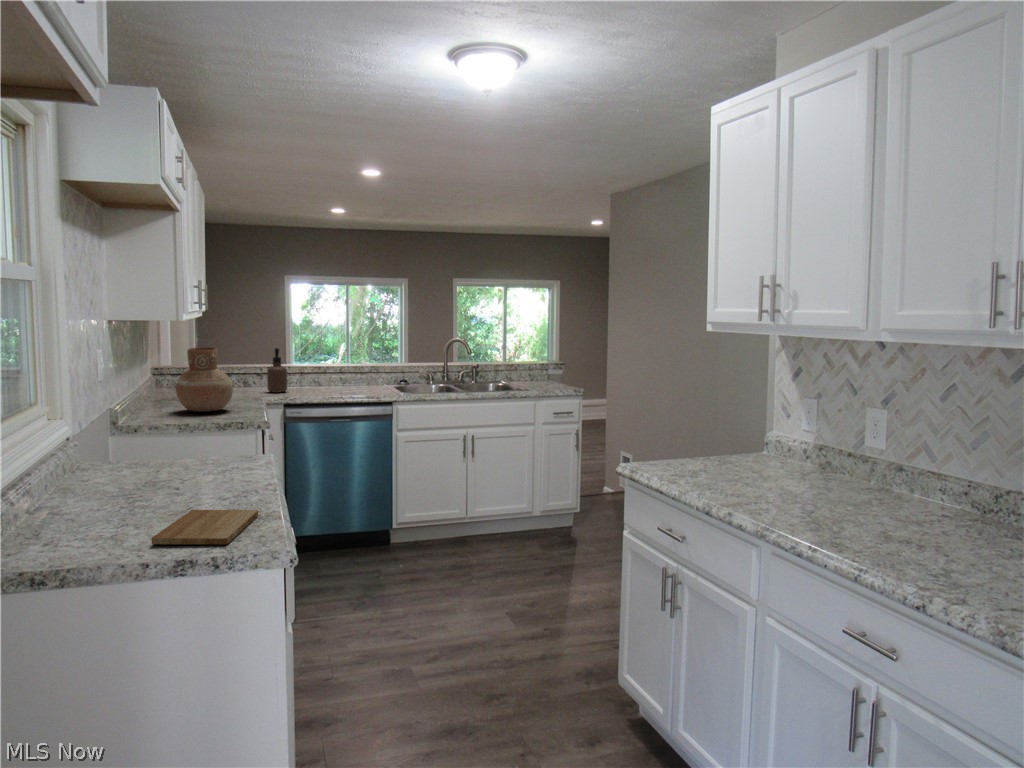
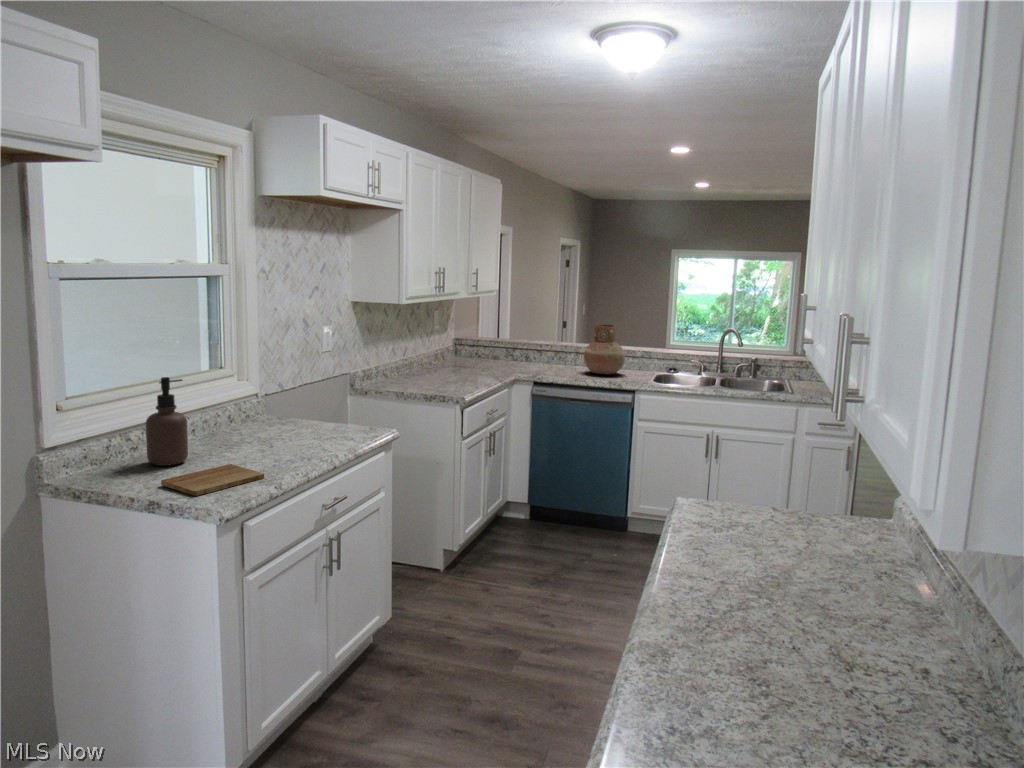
vase: present [176,347,233,412] -> present [584,324,625,374]
soap dispenser: present [267,348,287,393] -> present [146,377,188,466]

